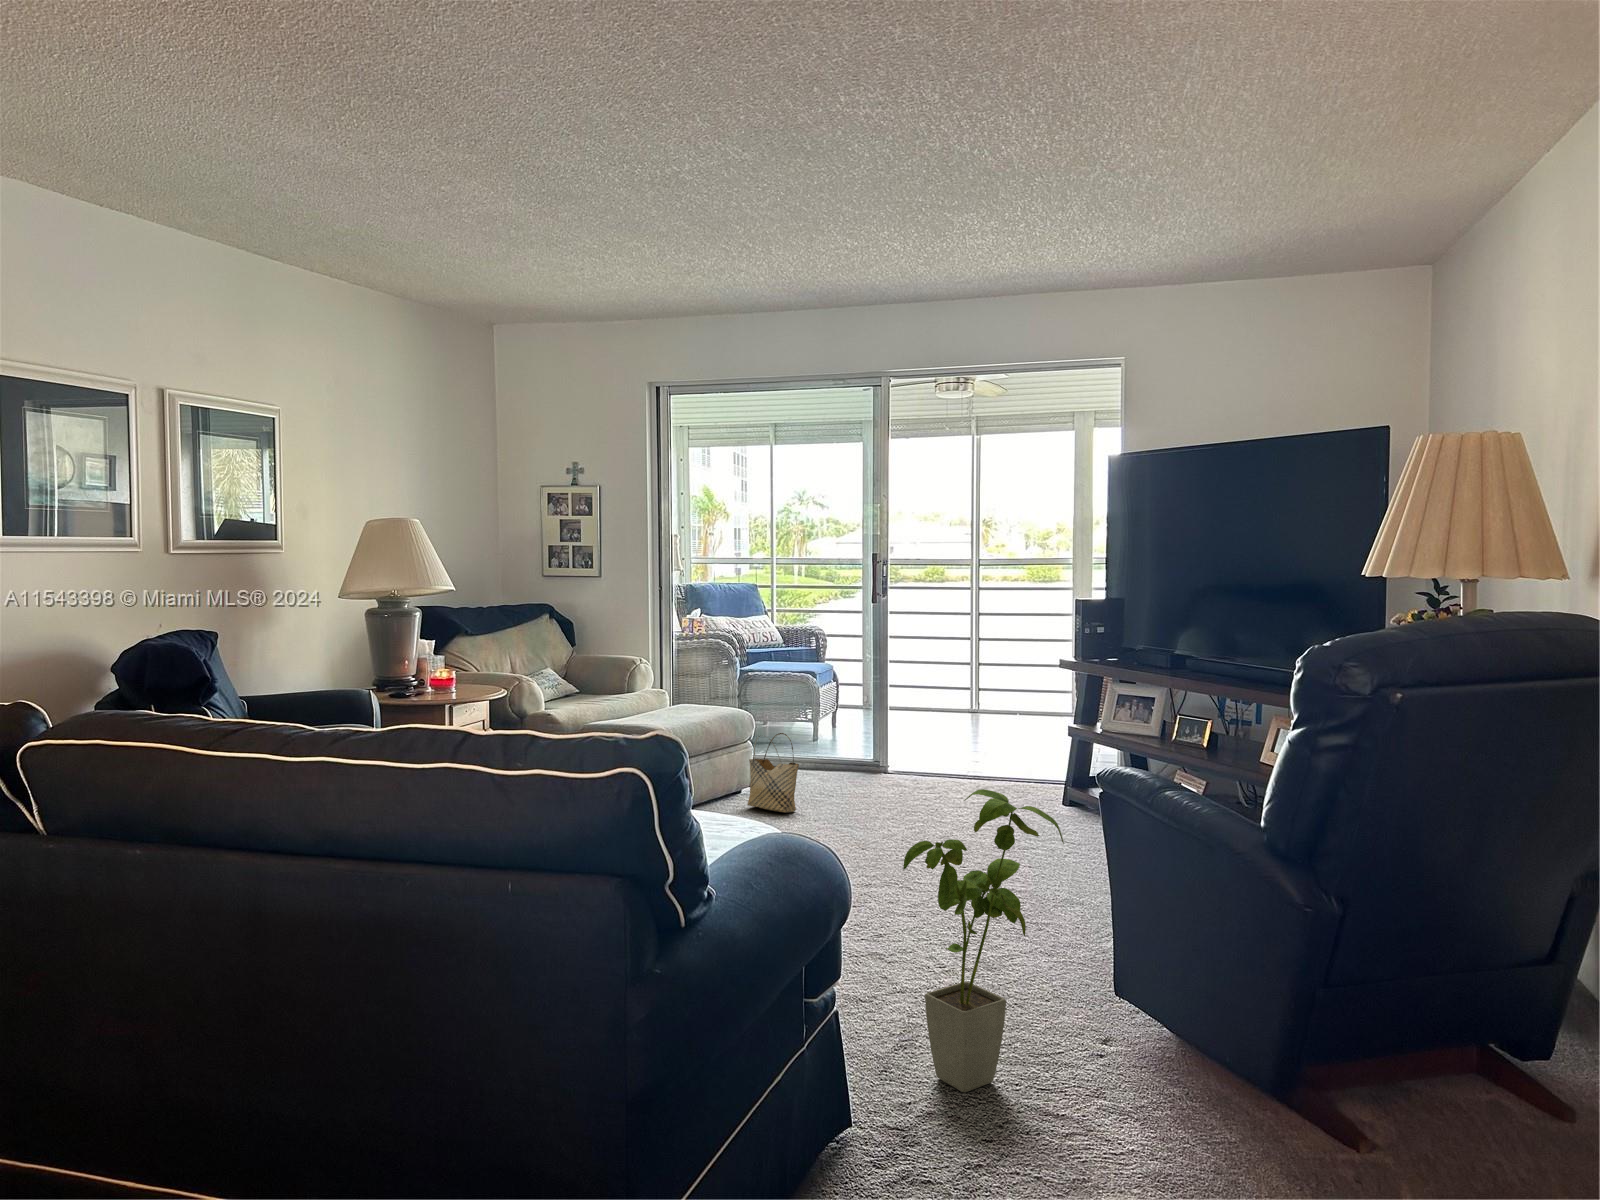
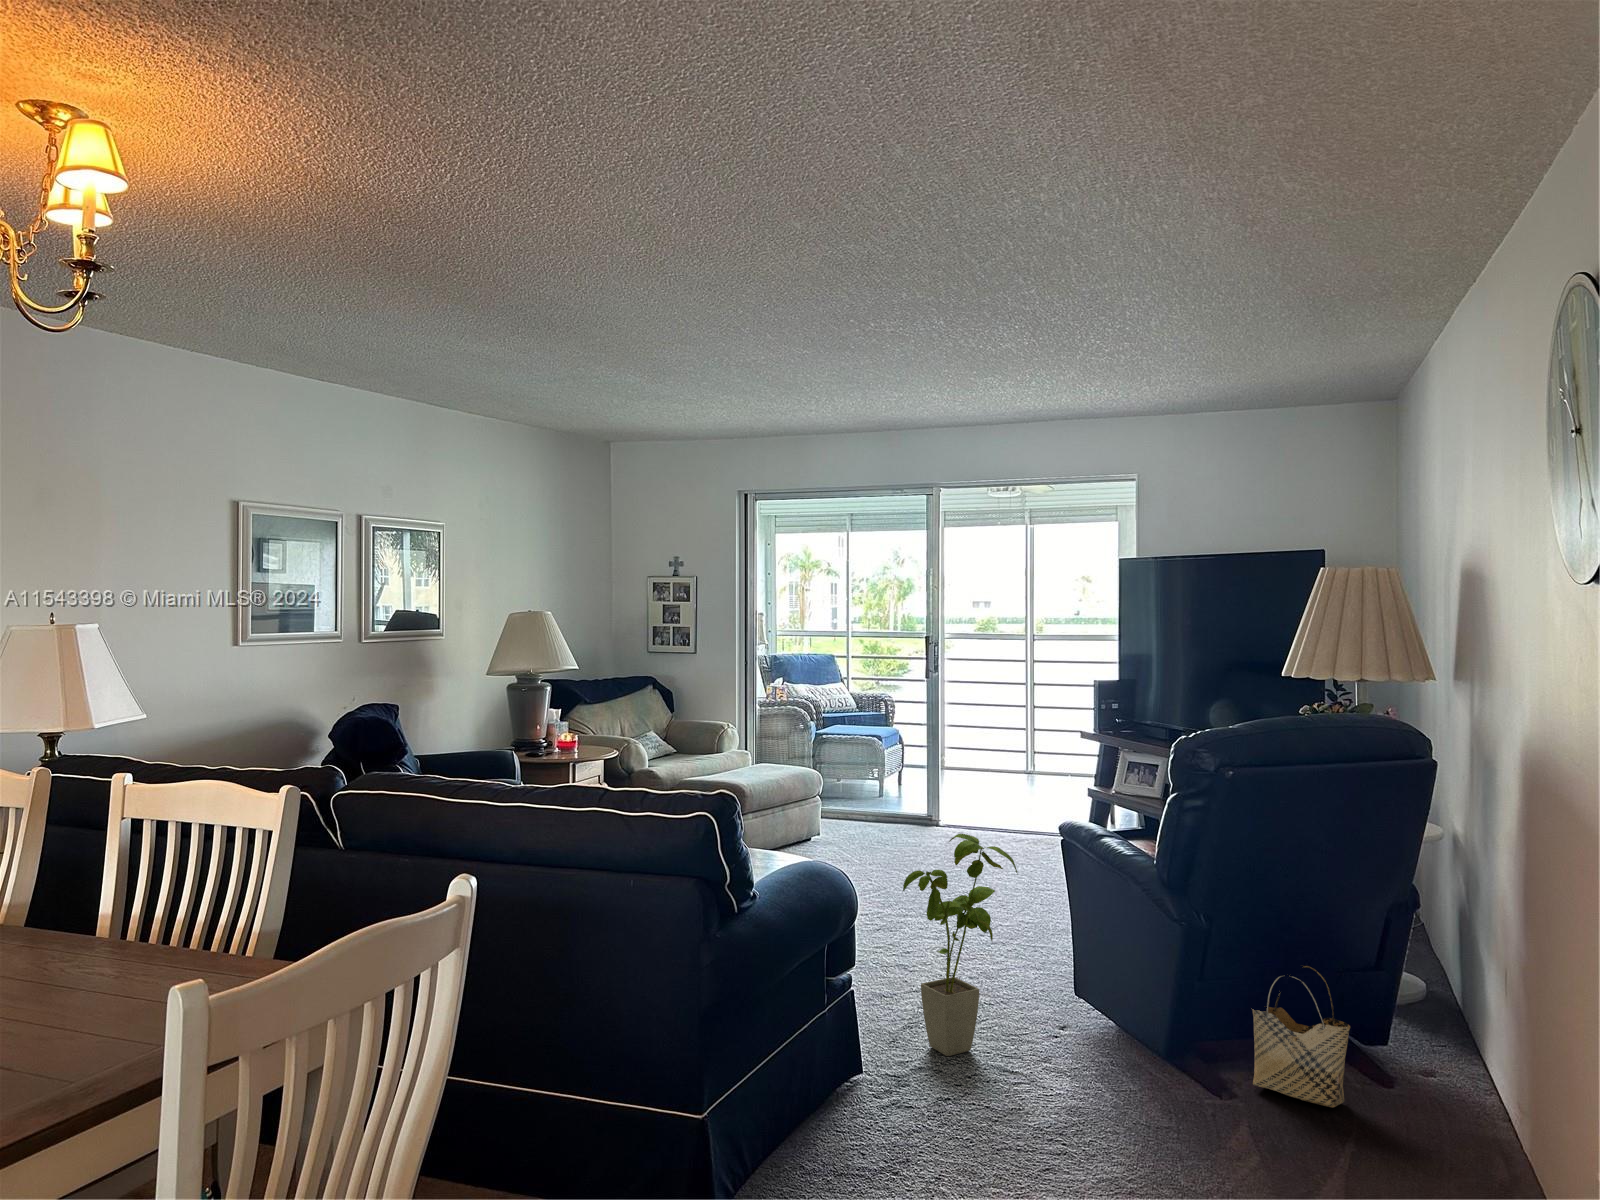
woven basket: present [747,733,799,813] -> present [1252,966,1350,1107]

